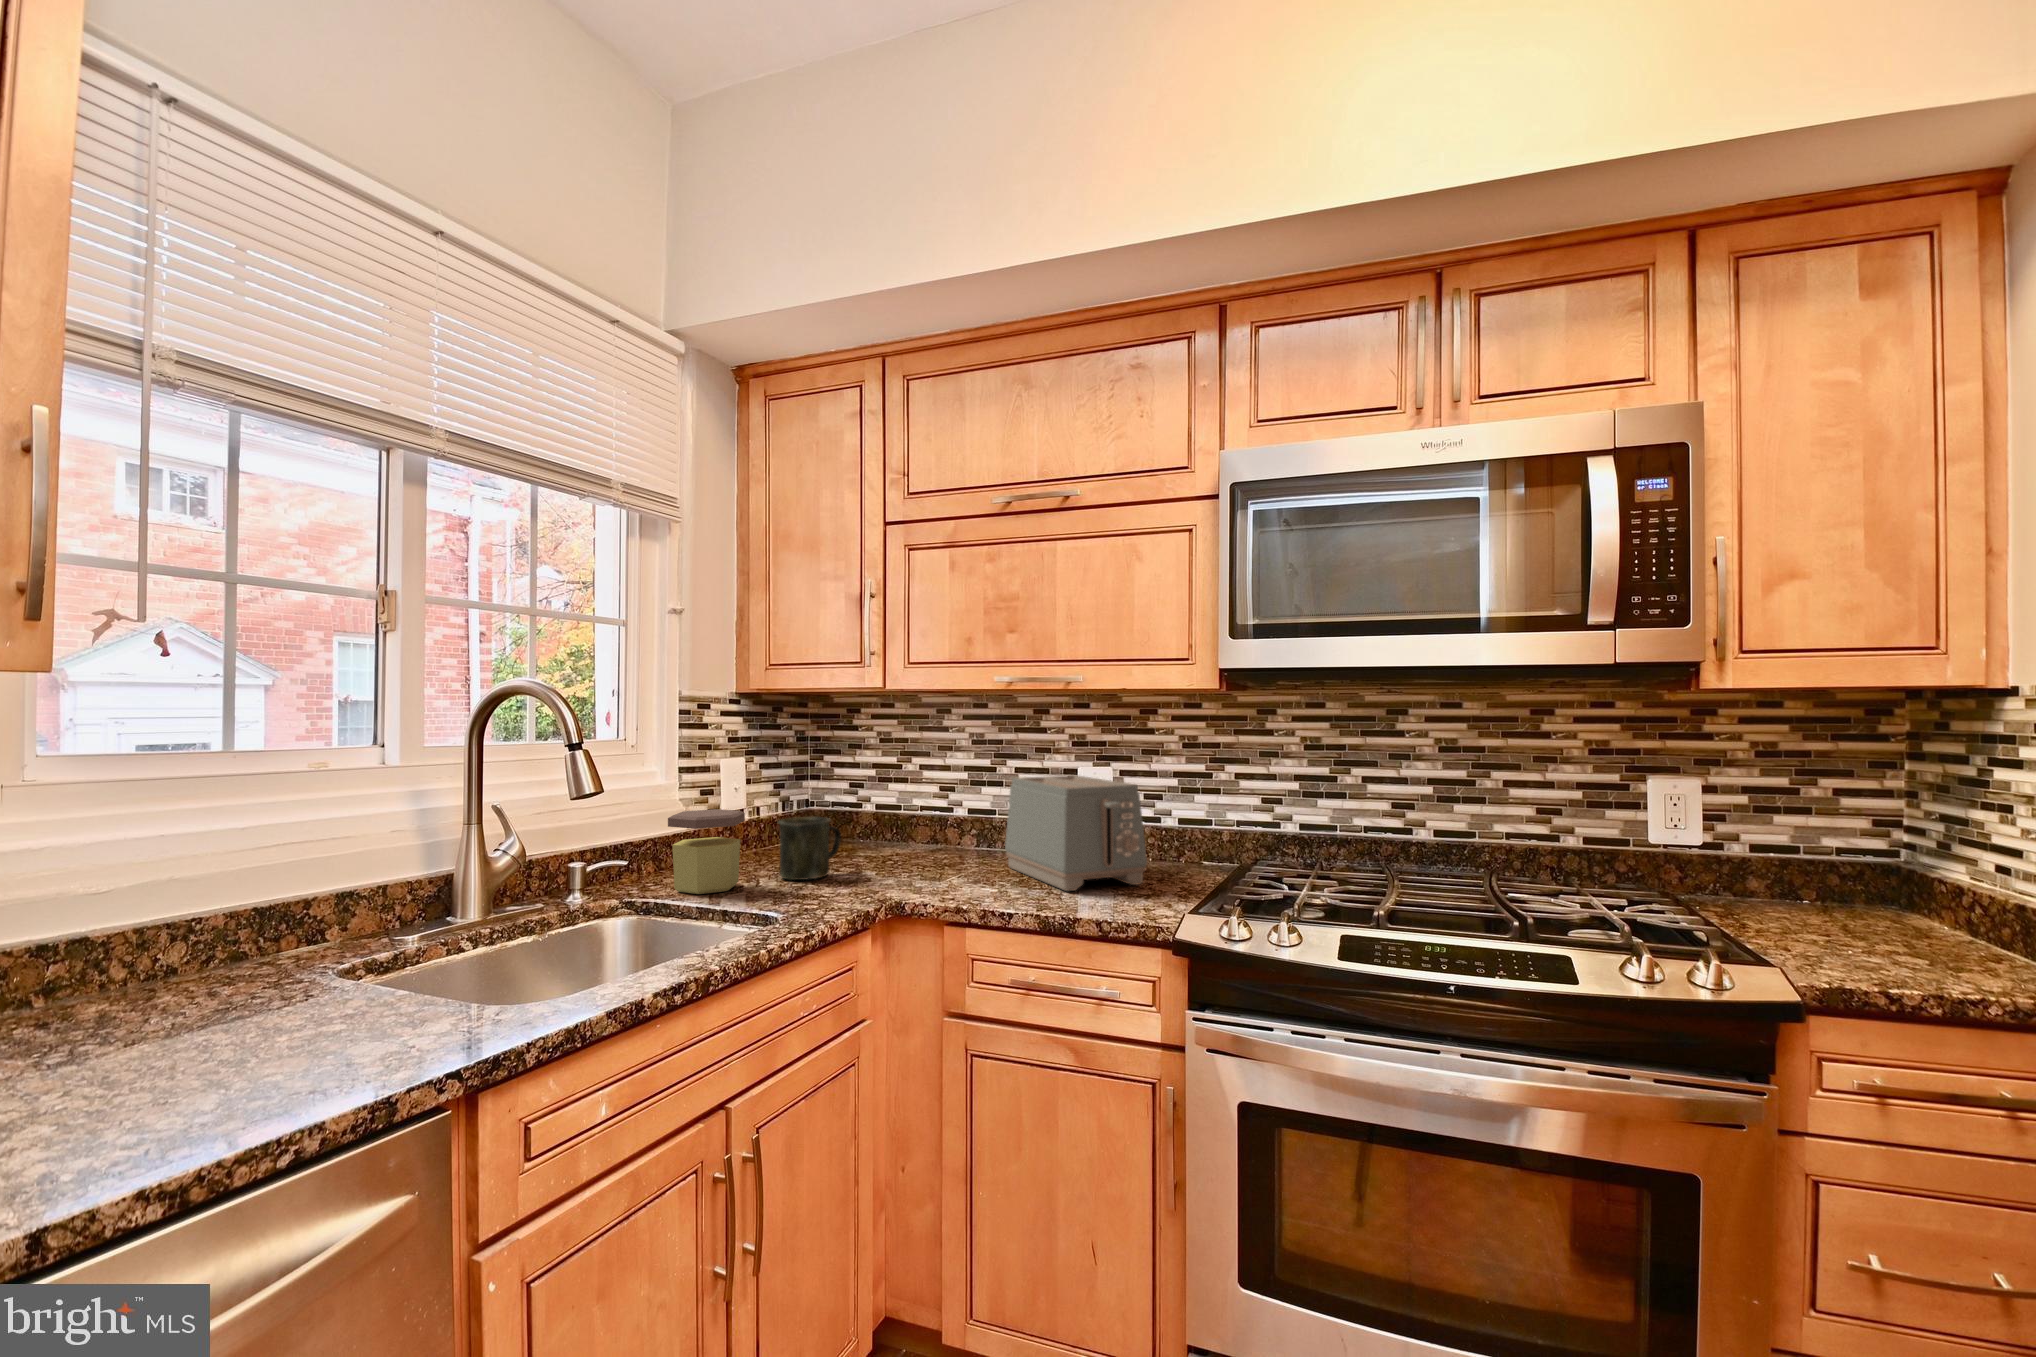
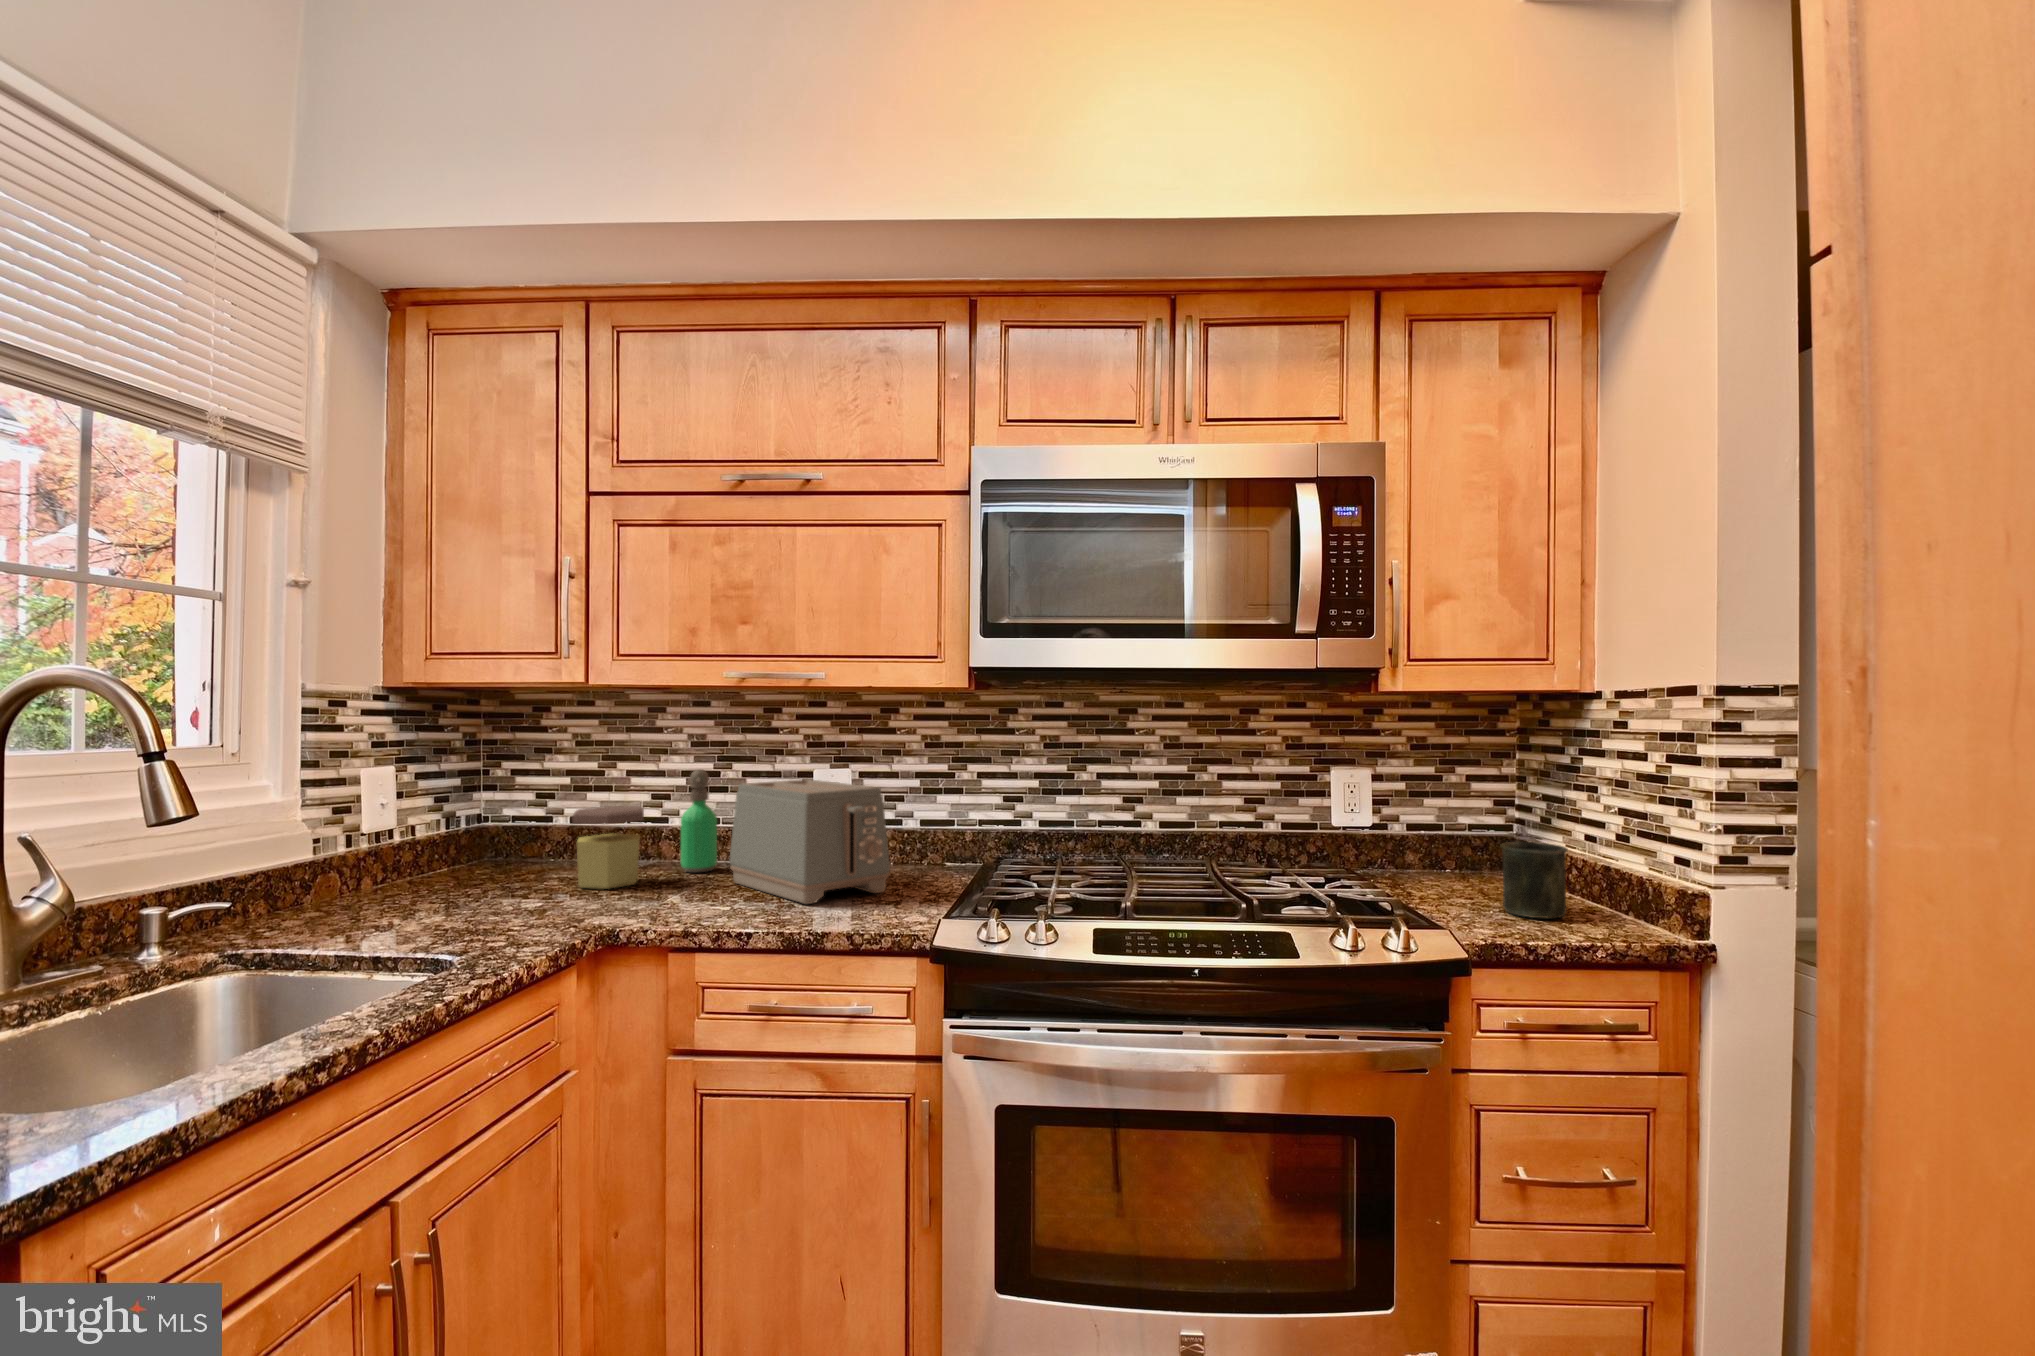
soap dispenser: none [966,764,998,857] -> present [681,770,717,872]
jar: present [668,809,745,894] -> present [572,806,644,889]
mug: present [778,817,841,880] -> present [1501,842,1568,919]

